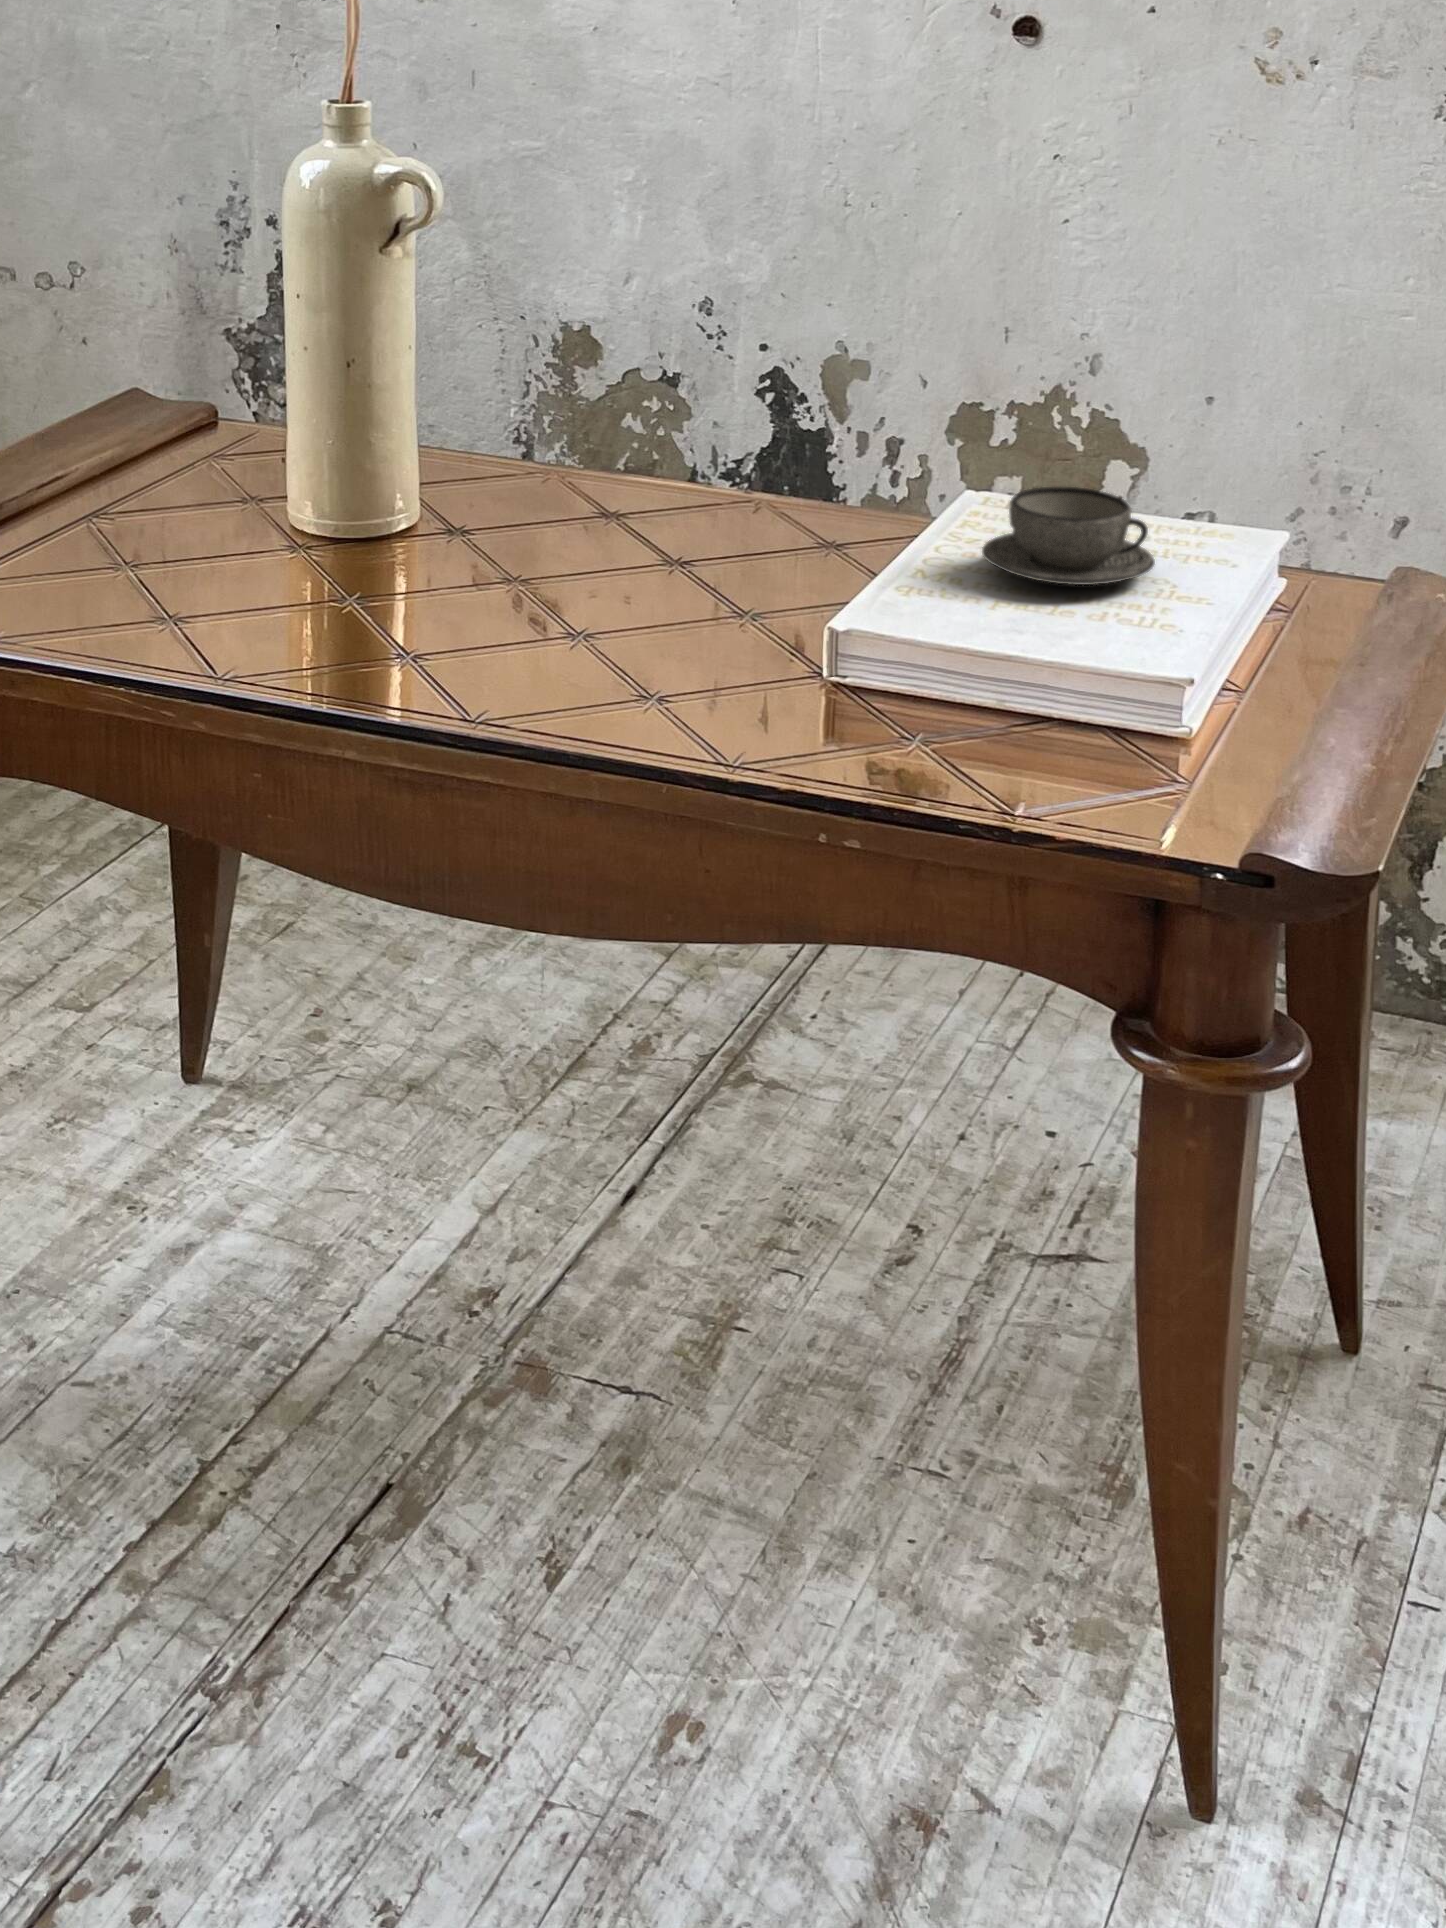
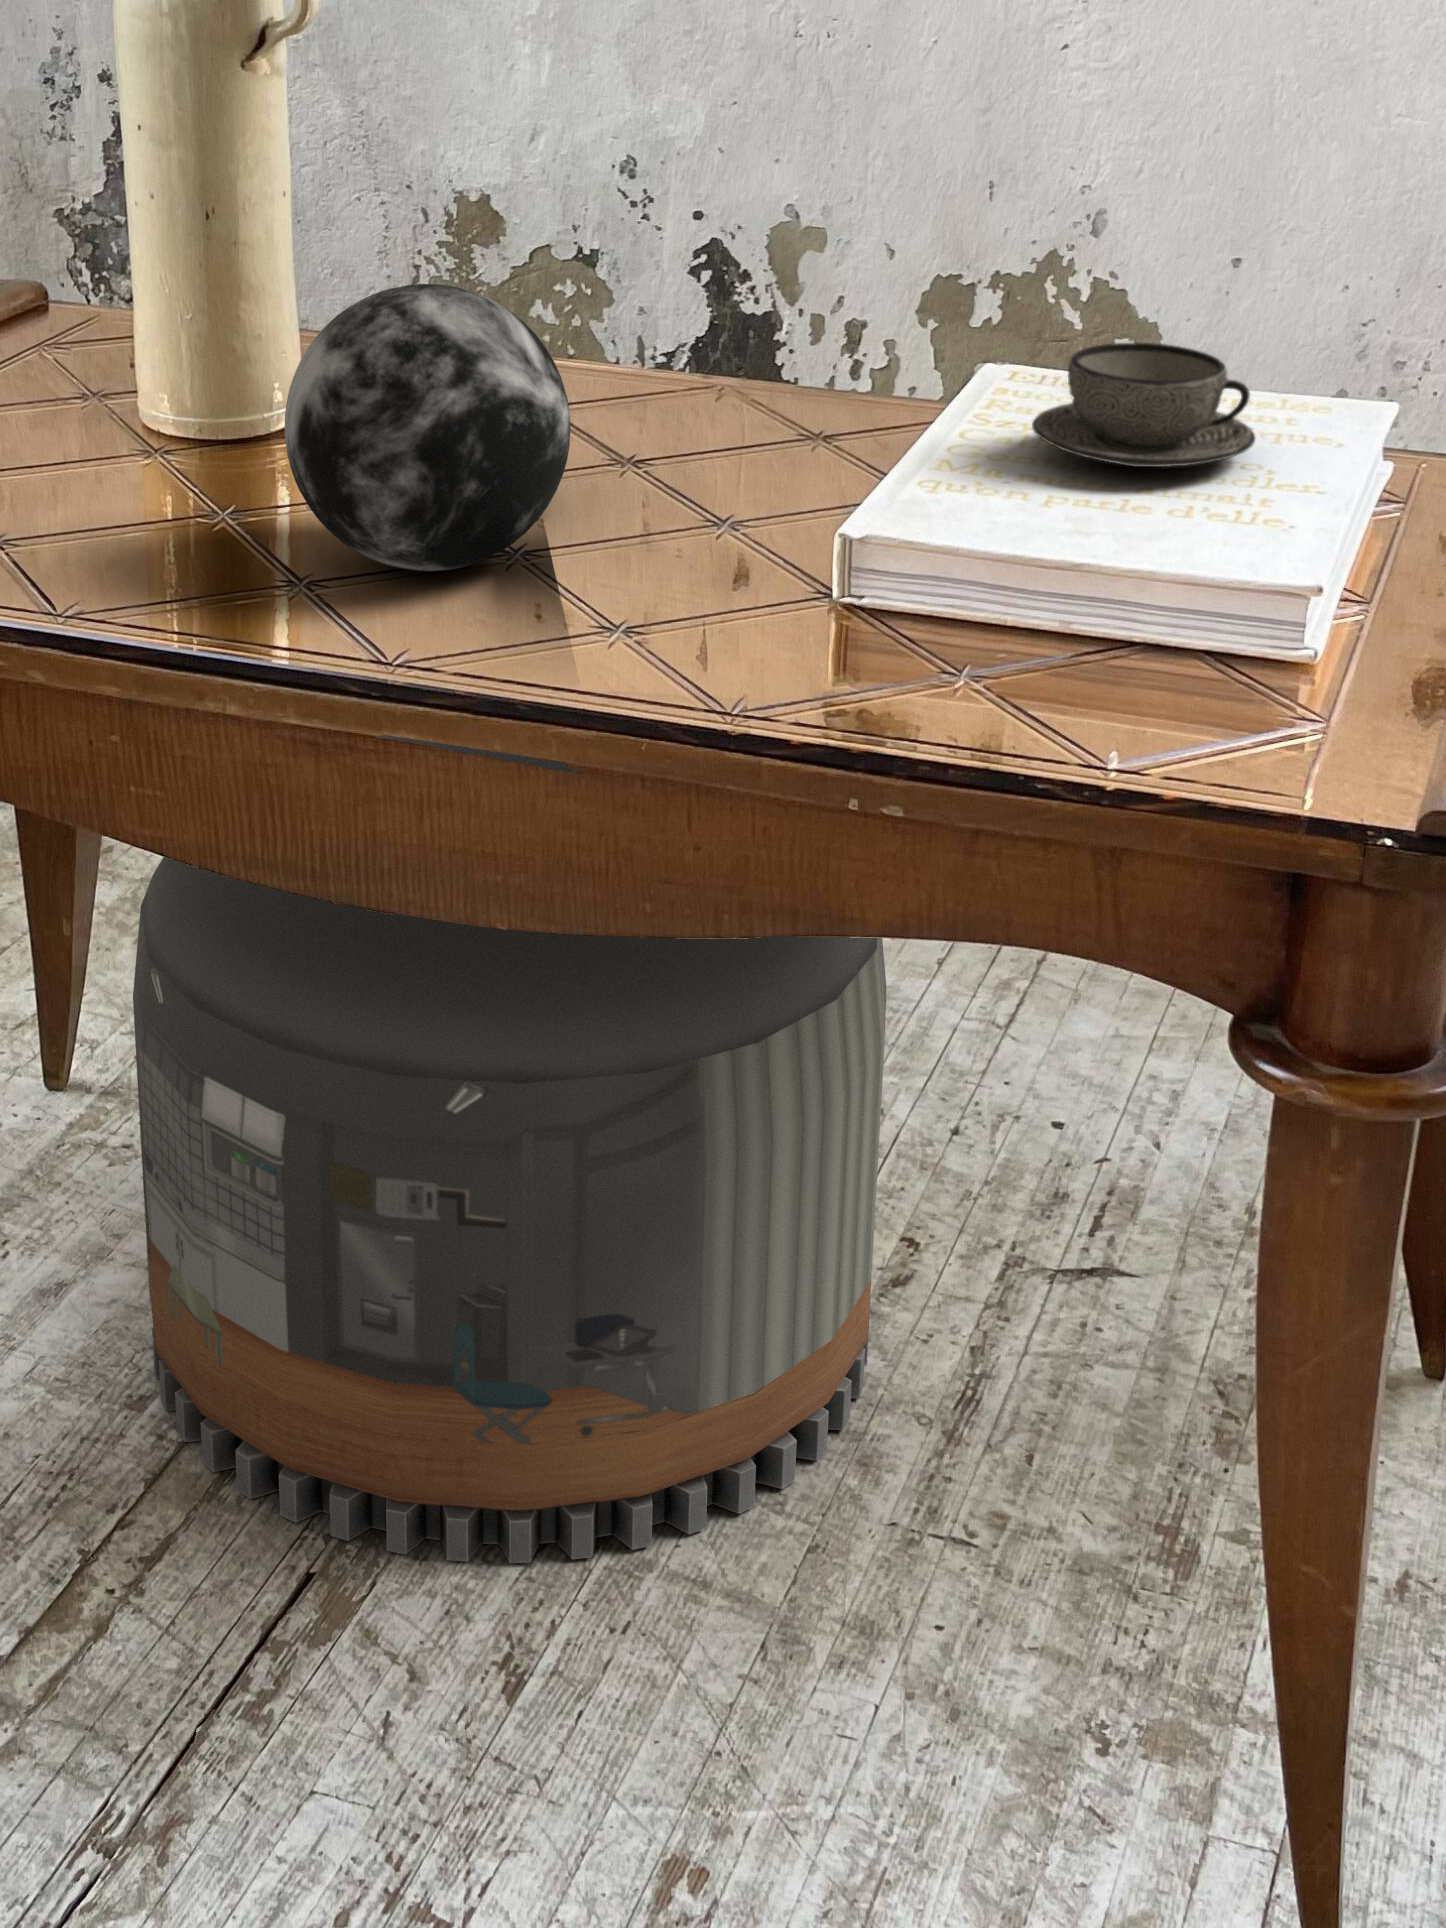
decorative orb: none [399,433,619,654] -> present [285,284,571,571]
pouf: none [262,778,886,1481] -> present [133,735,887,1563]

